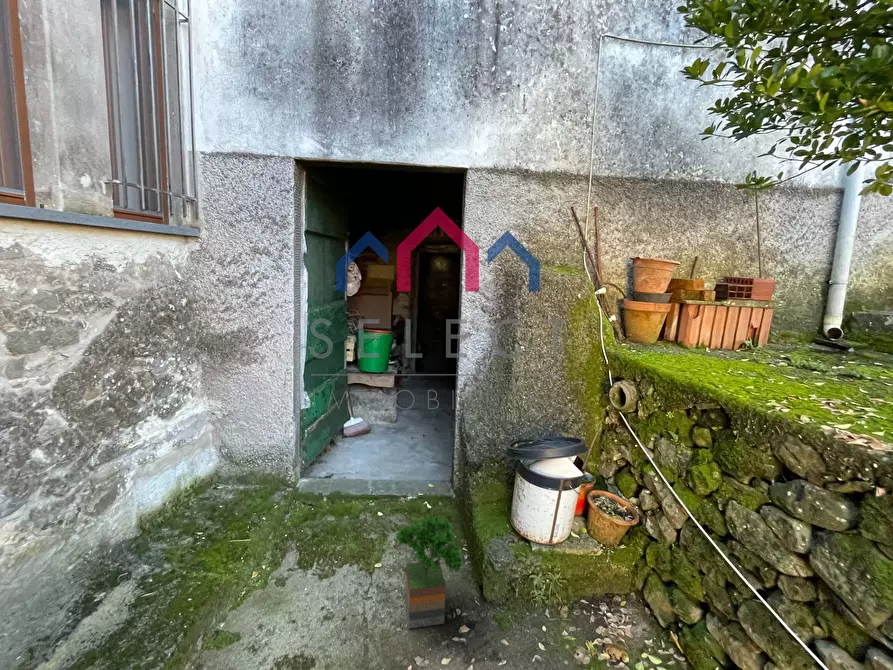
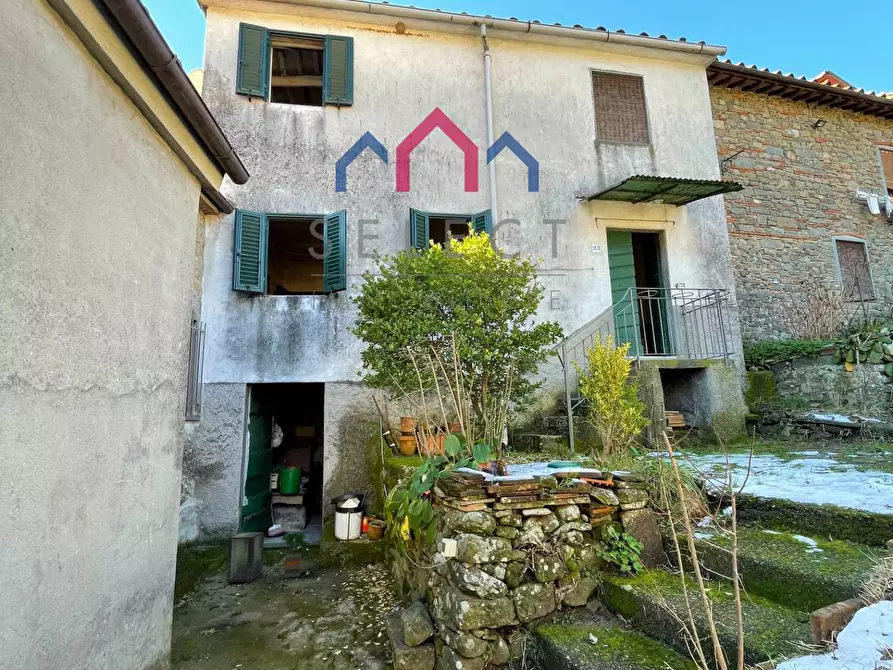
storage box: none [268,504,353,641] -> present [227,532,264,582]

